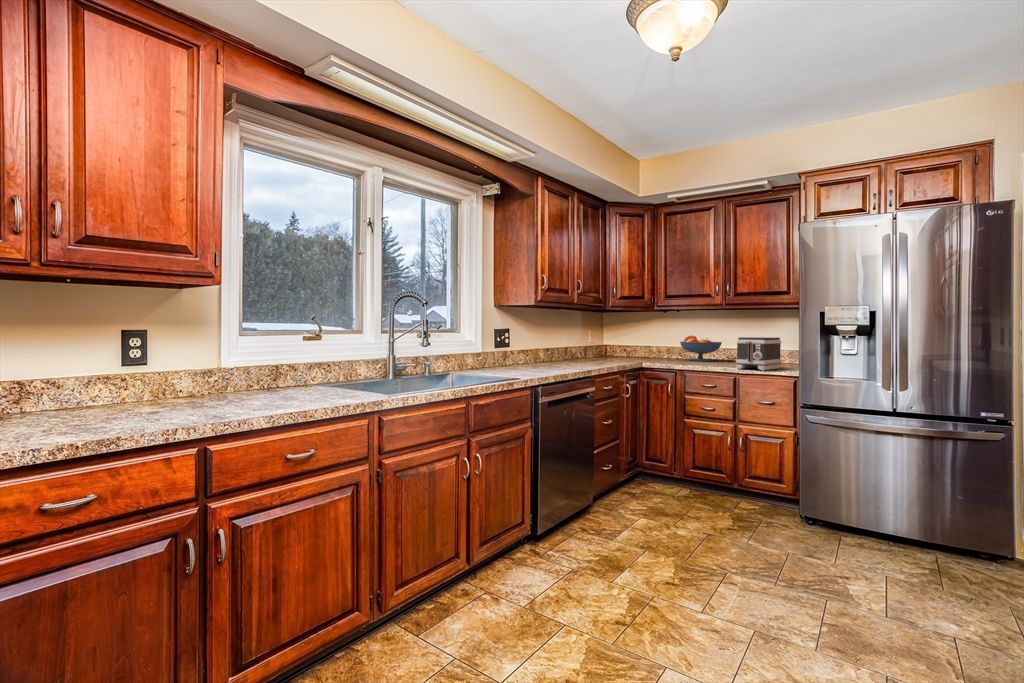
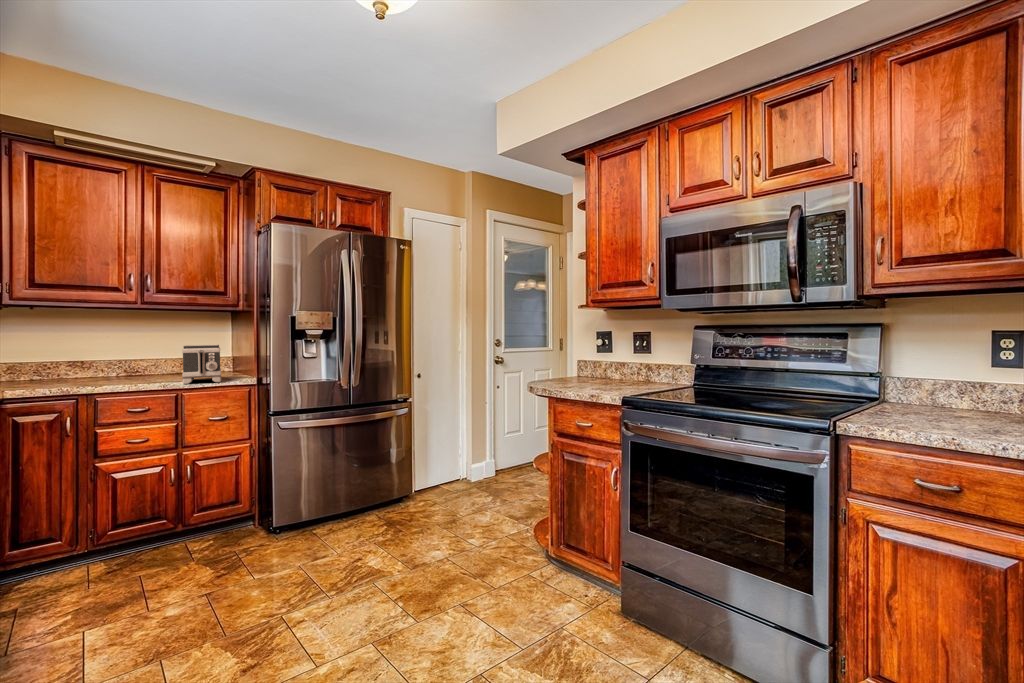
fruit bowl: present [680,336,722,361] -> none [48,347,120,381]

